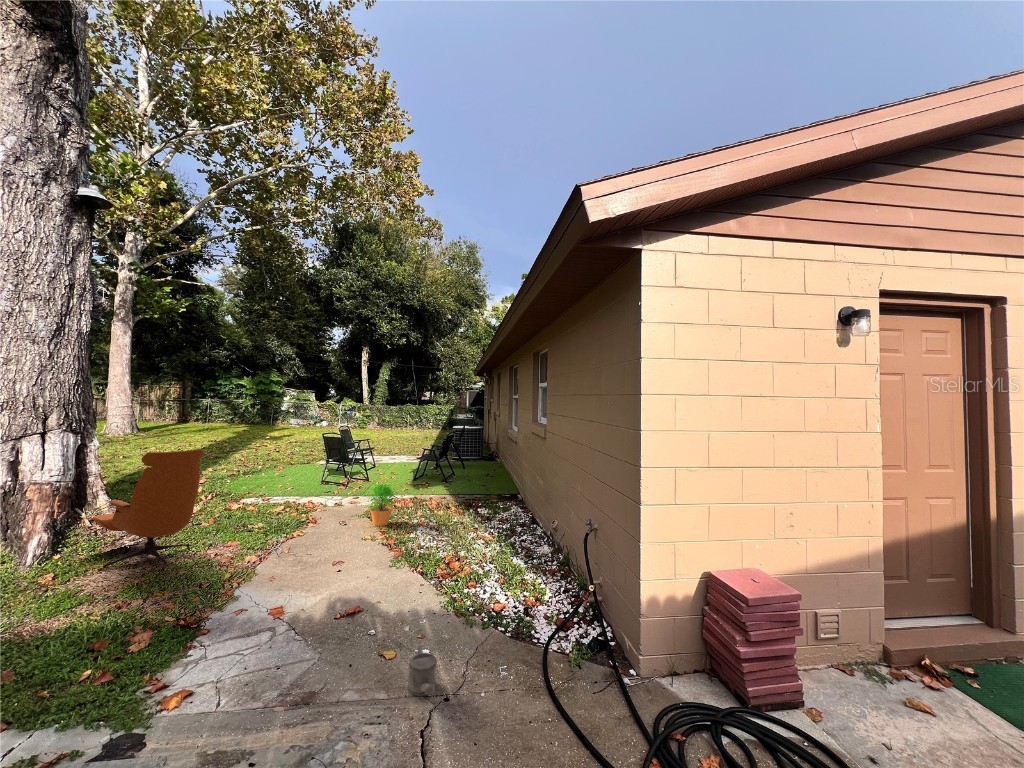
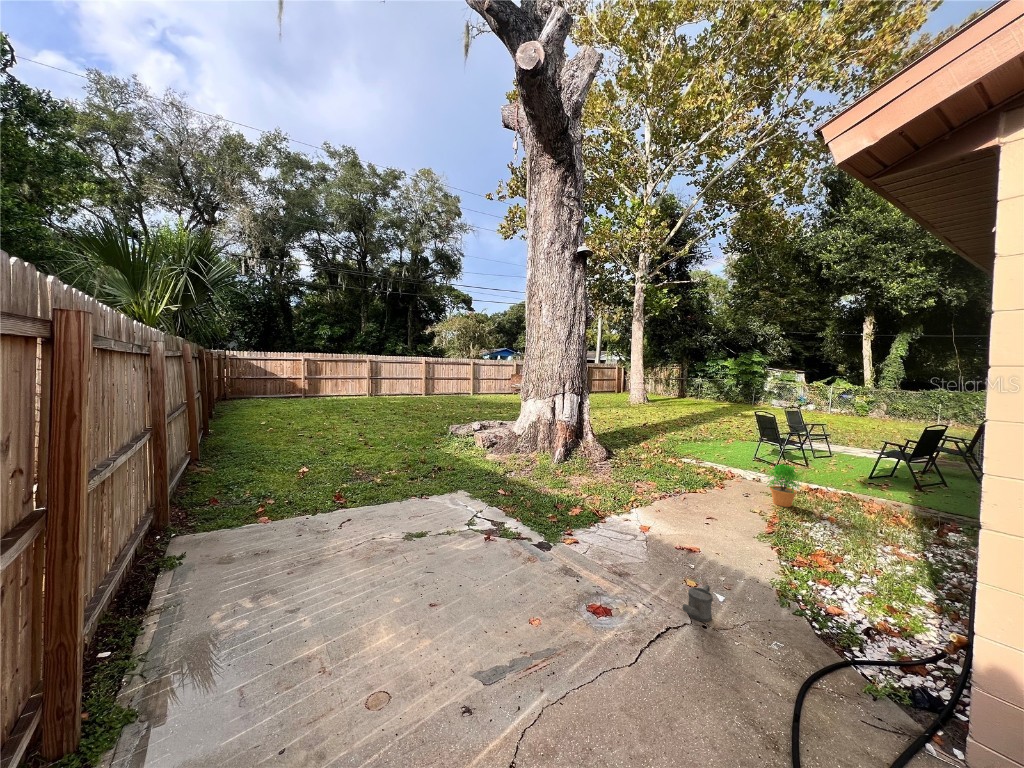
lounge chair: present [92,449,204,568] -> none [583,407,630,481]

